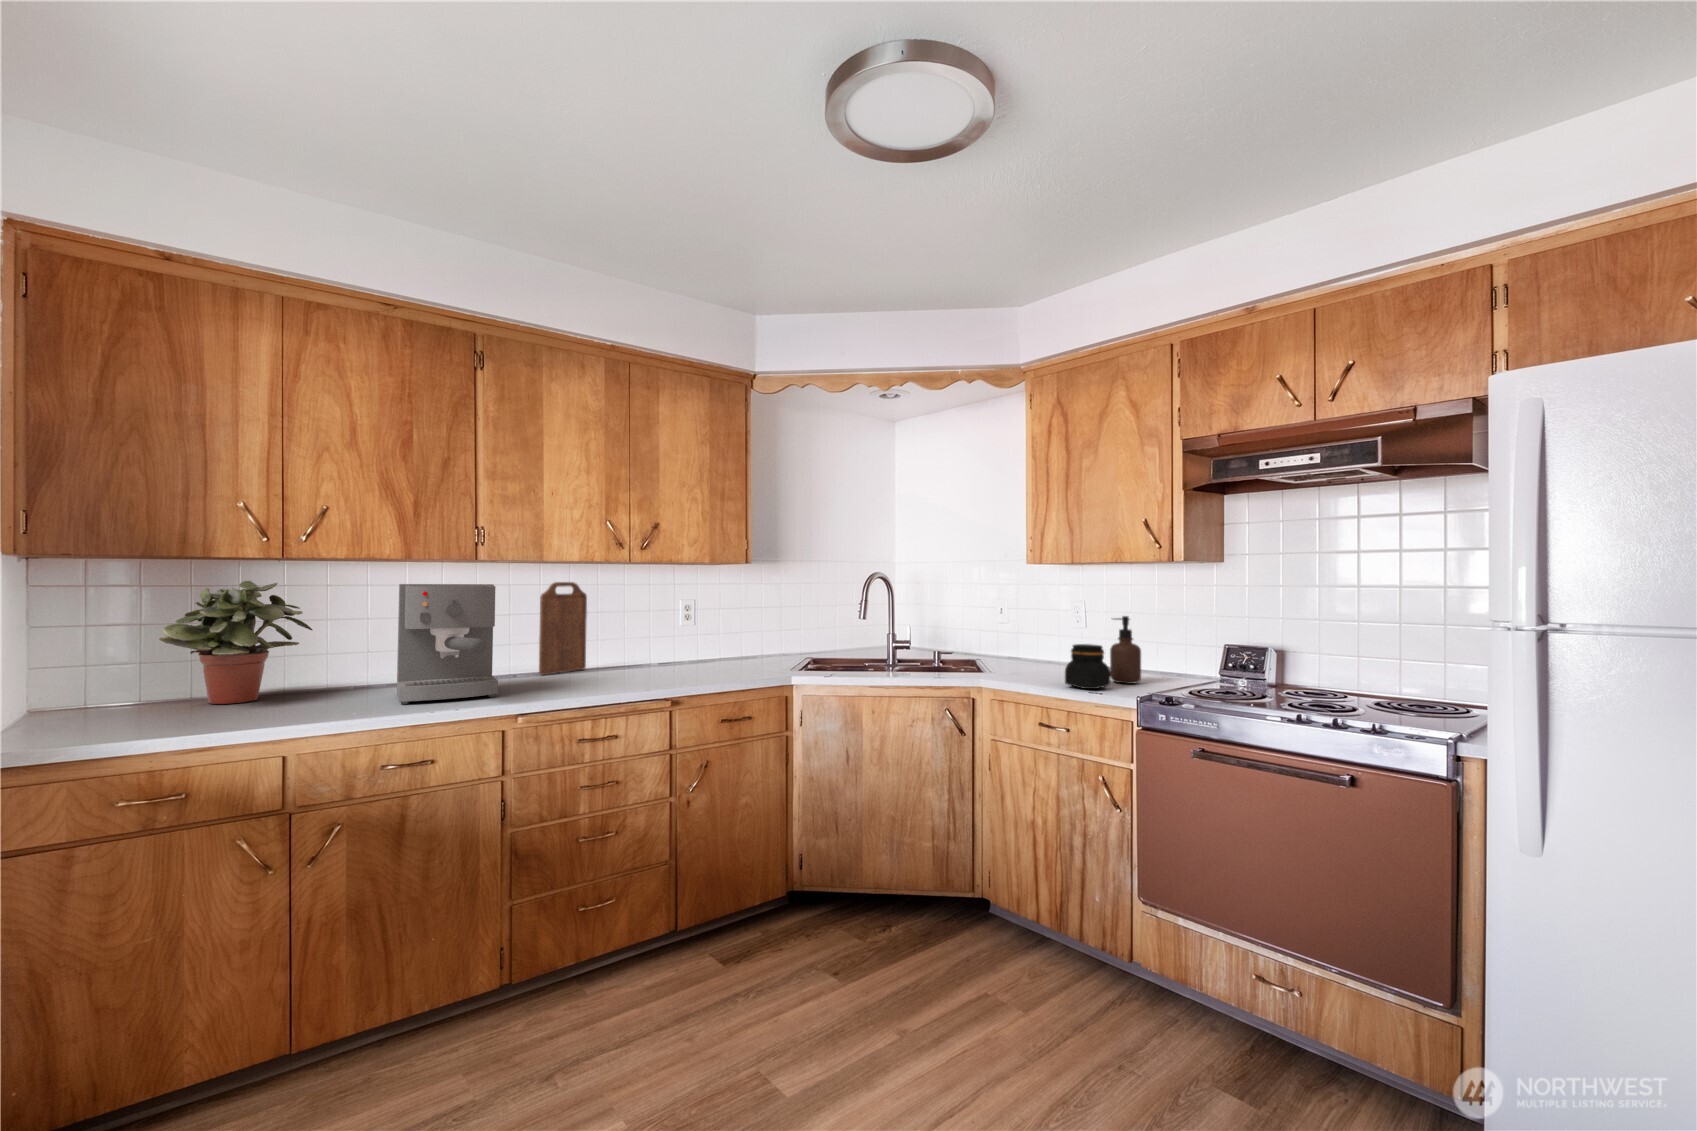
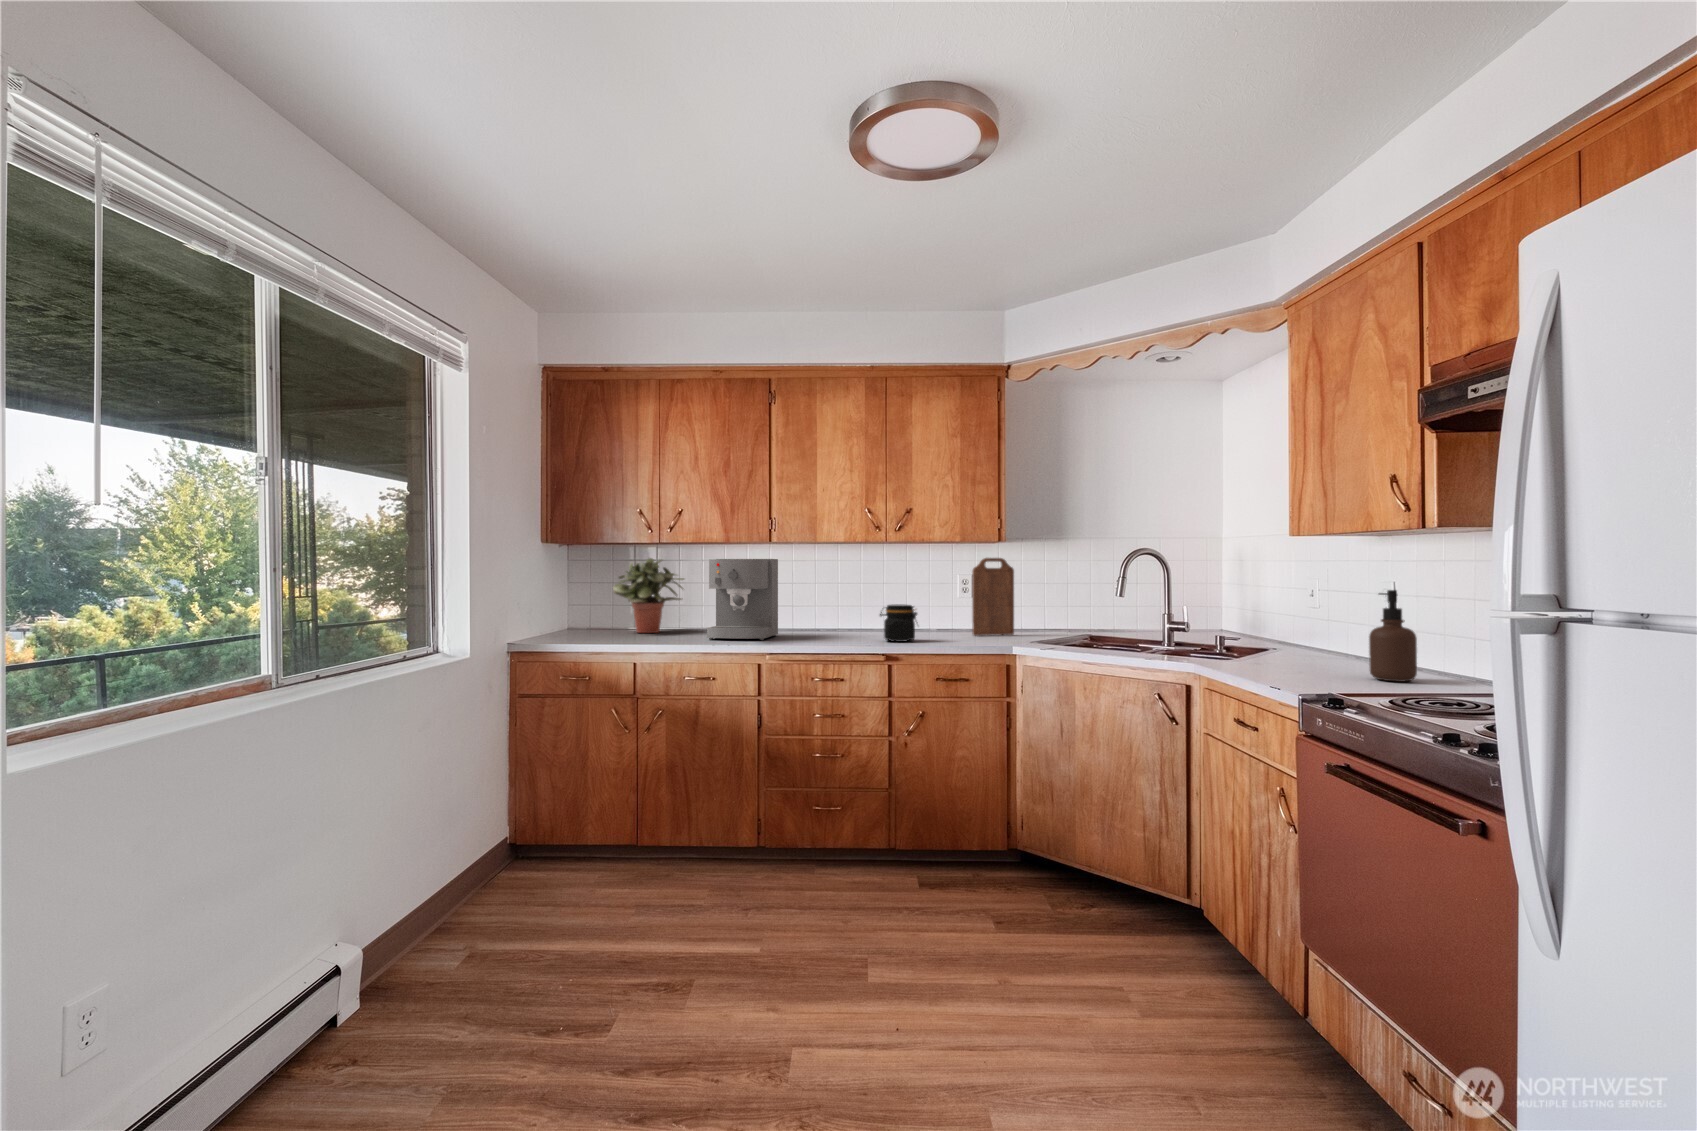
cutting board: present [539,582,587,675] -> present [972,558,1014,636]
jar: present [1065,644,1110,689] -> present [880,604,917,642]

